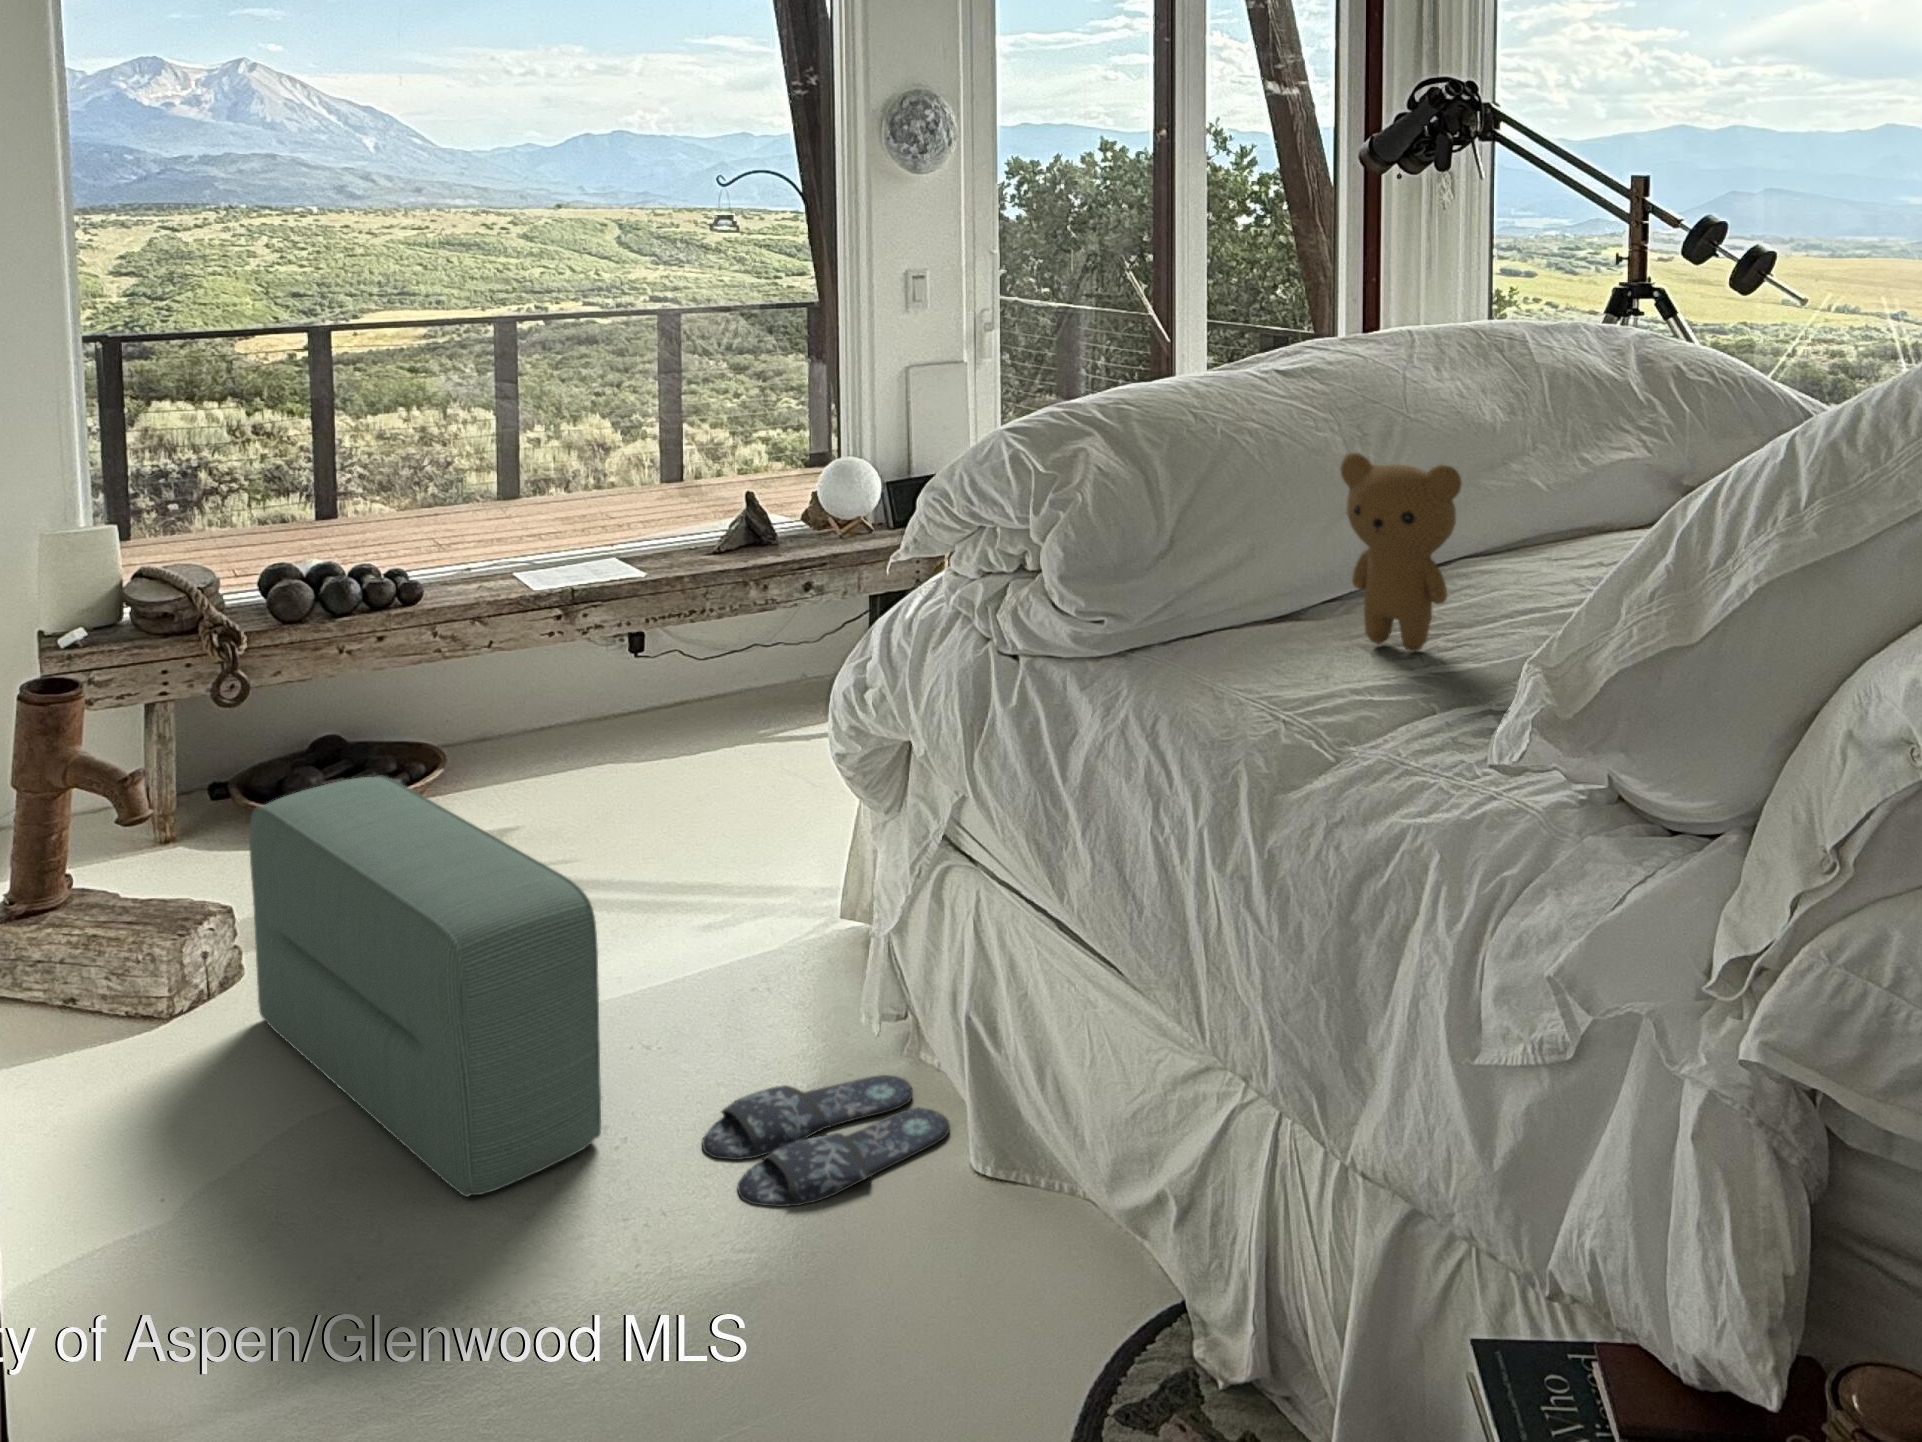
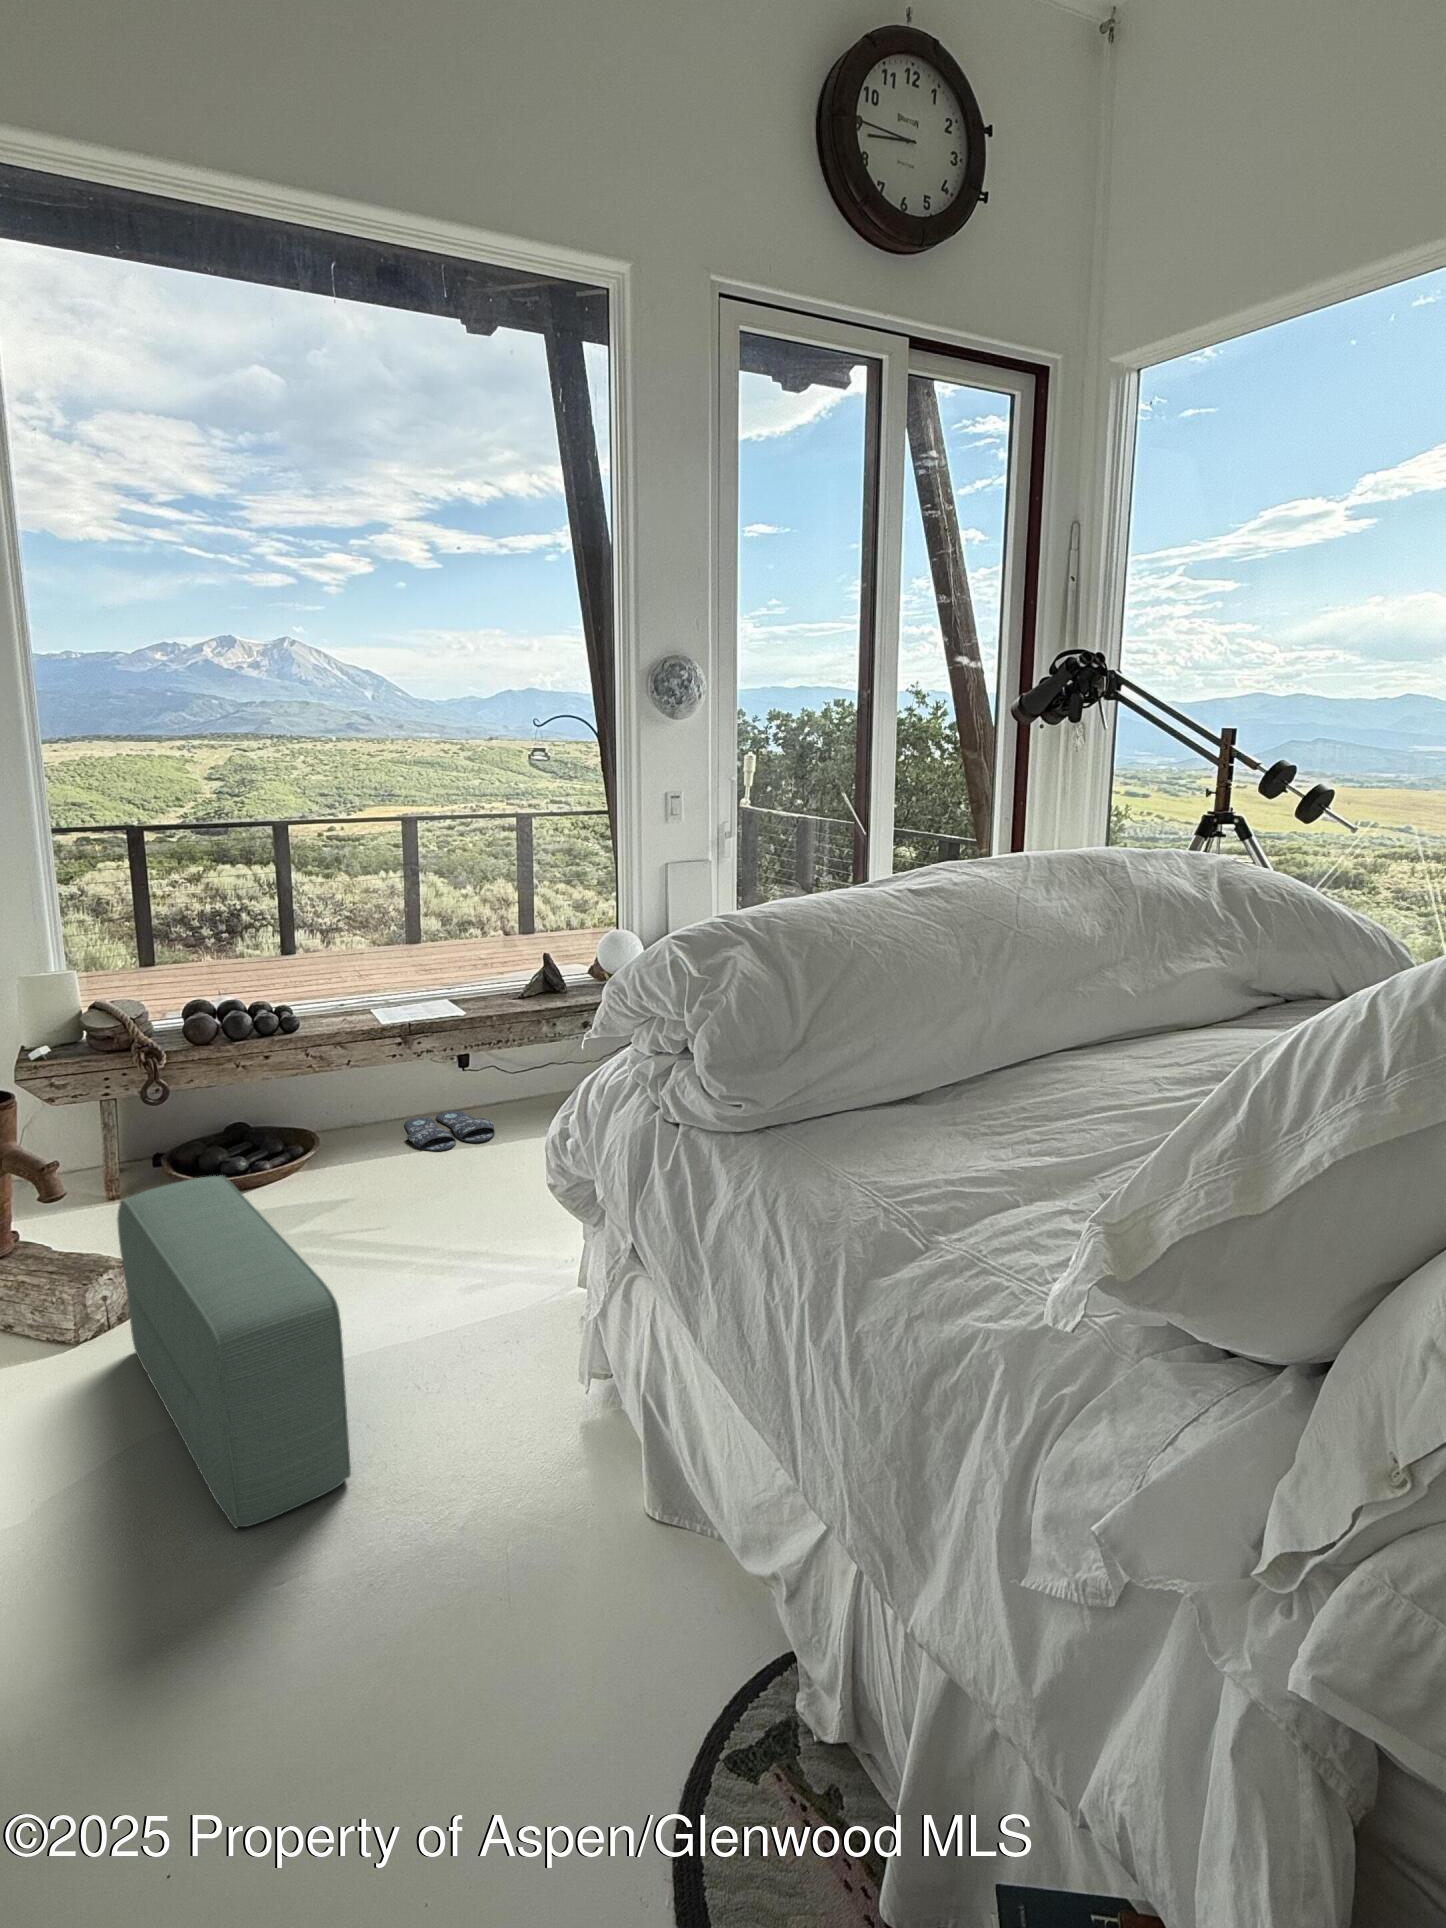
teddy bear: present [1340,453,1461,652] -> none [950,970,1056,1147]
slippers: present [702,1075,950,1207] -> present [405,1111,495,1152]

